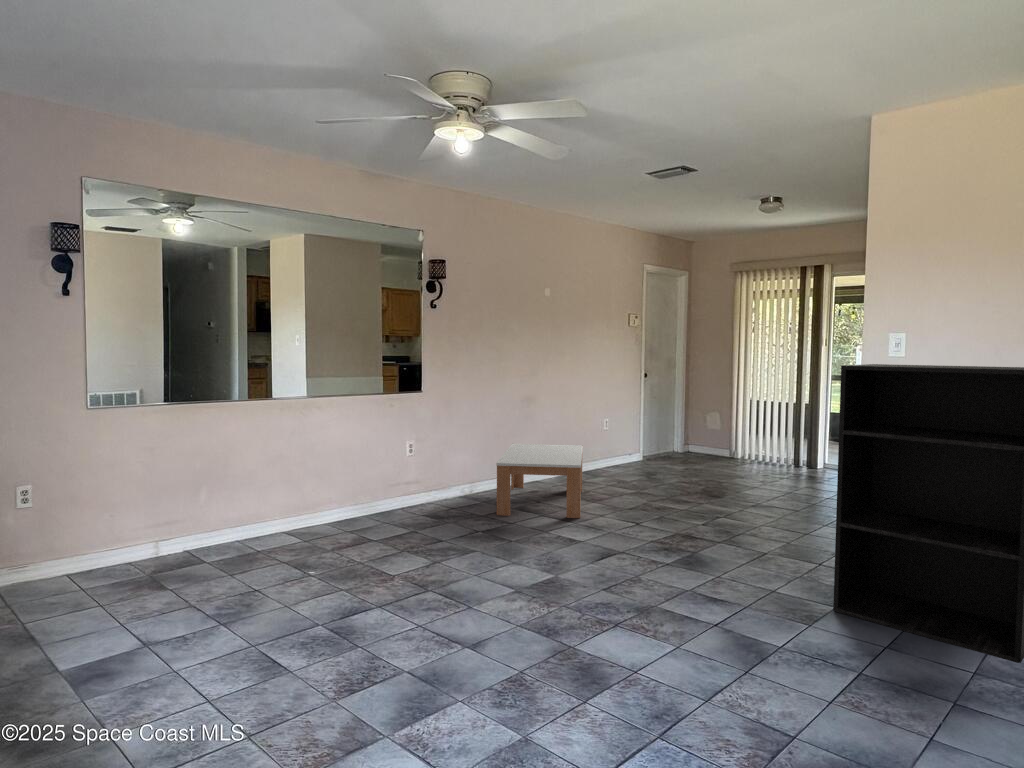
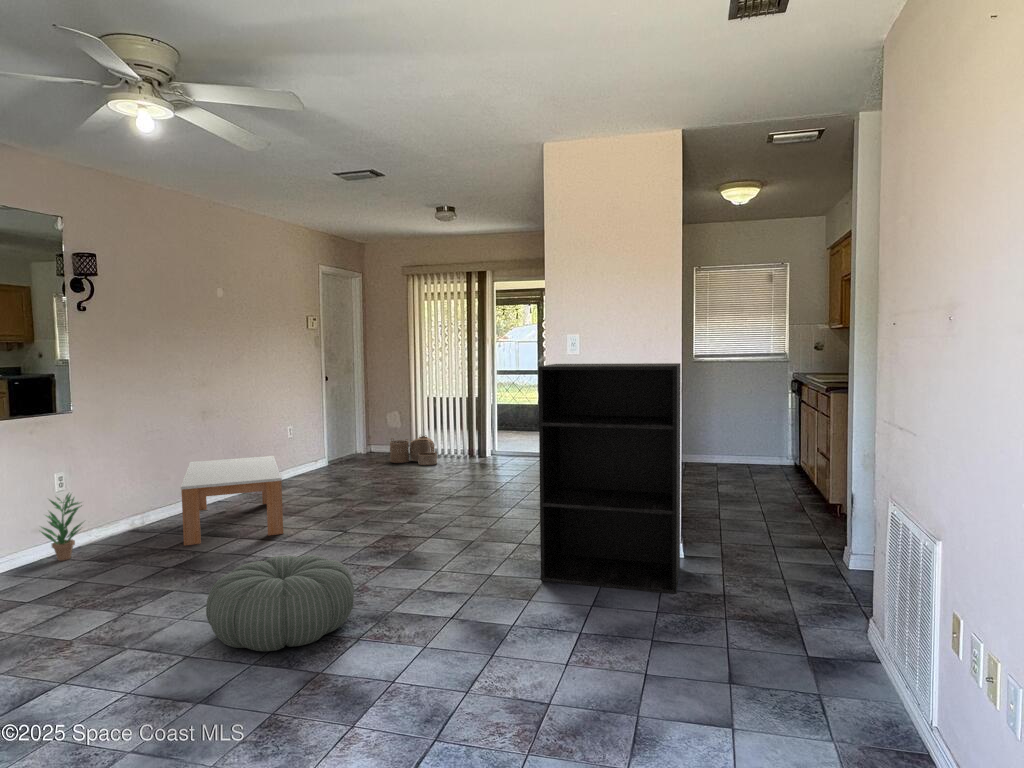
woven basket: none [704,439,755,473] -> present [390,435,437,465]
potted plant: none [394,457,426,513] -> present [41,494,82,561]
pouf: none [490,534,620,618] -> present [206,555,354,651]

